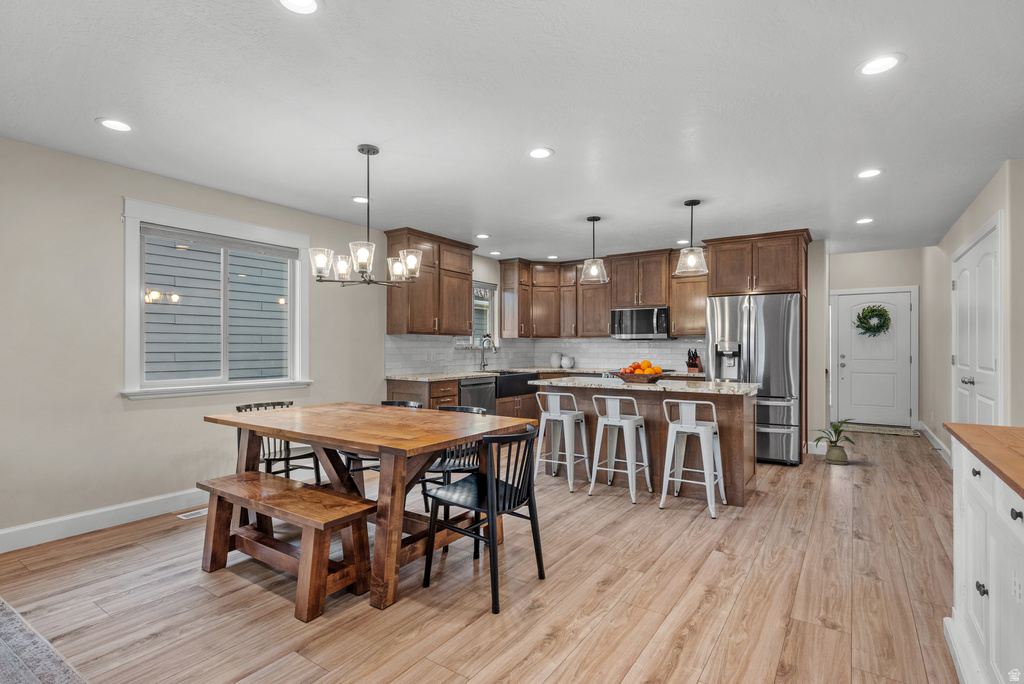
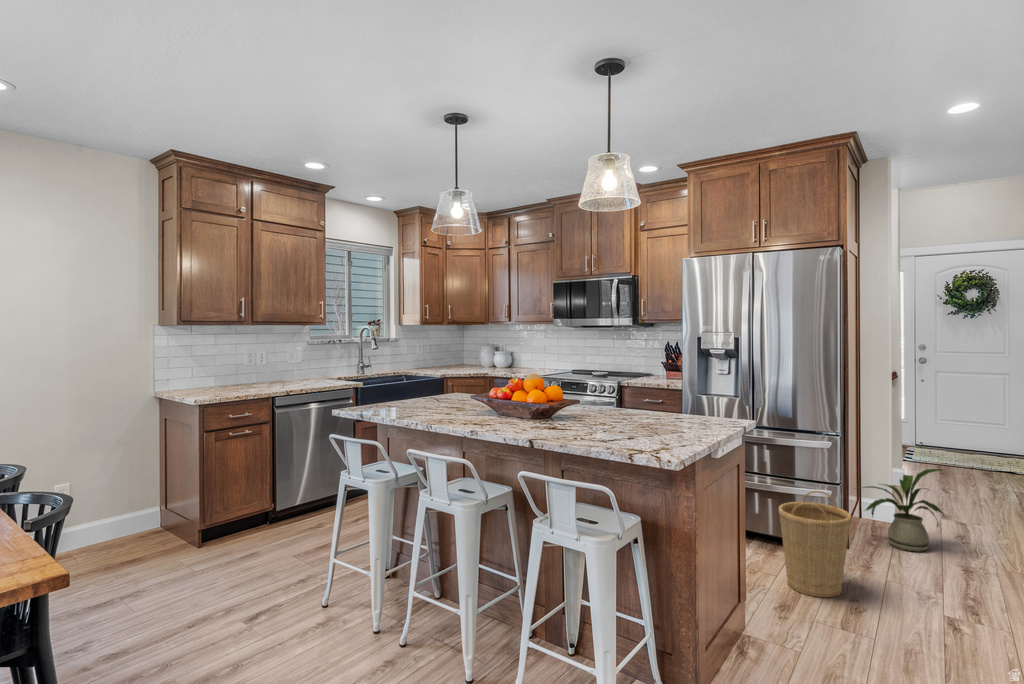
basket: none [769,426,808,480] -> present [779,491,851,597]

